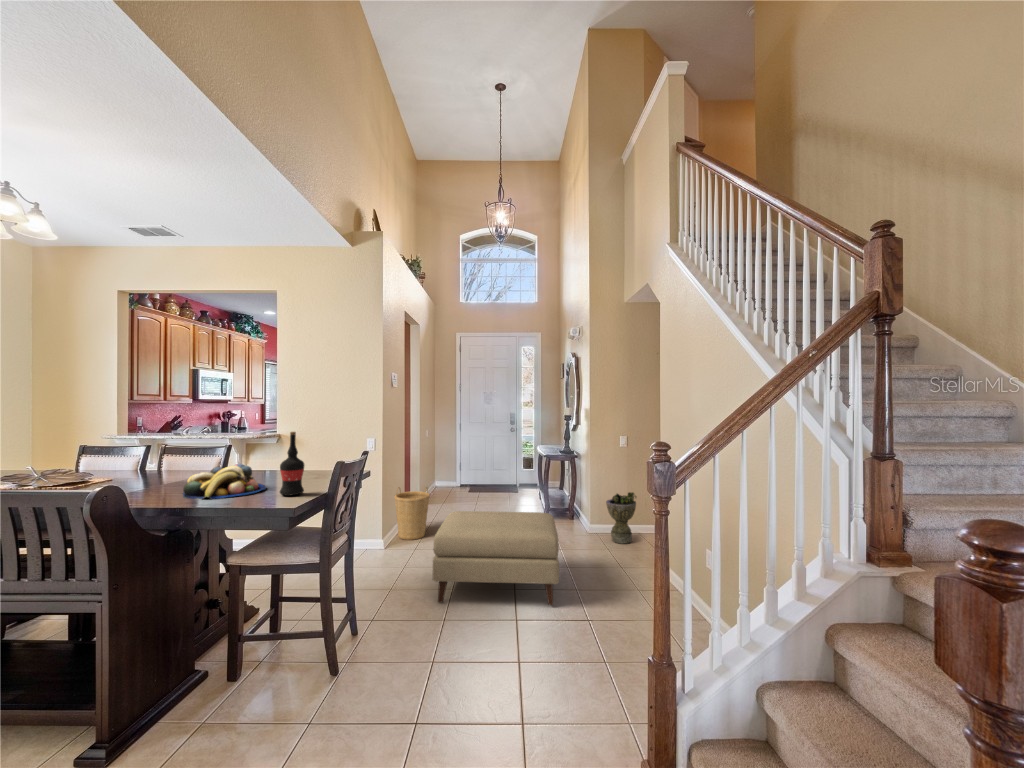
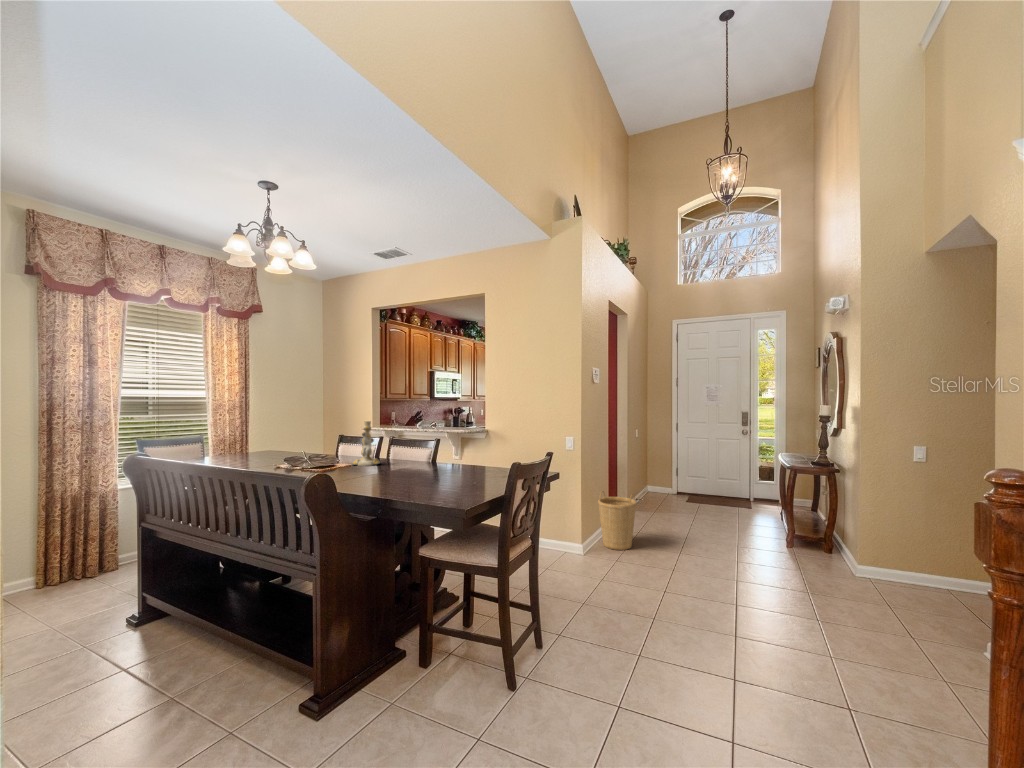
candlestick: none [108,426,153,480] -> present [352,421,380,466]
wine bottle: present [280,432,304,496] -> none [461,430,484,493]
fruit bowl: present [183,464,266,499] -> none [387,458,456,491]
planter: present [606,492,636,544] -> none [882,526,937,601]
ottoman: present [433,511,559,605] -> none [628,526,794,666]

